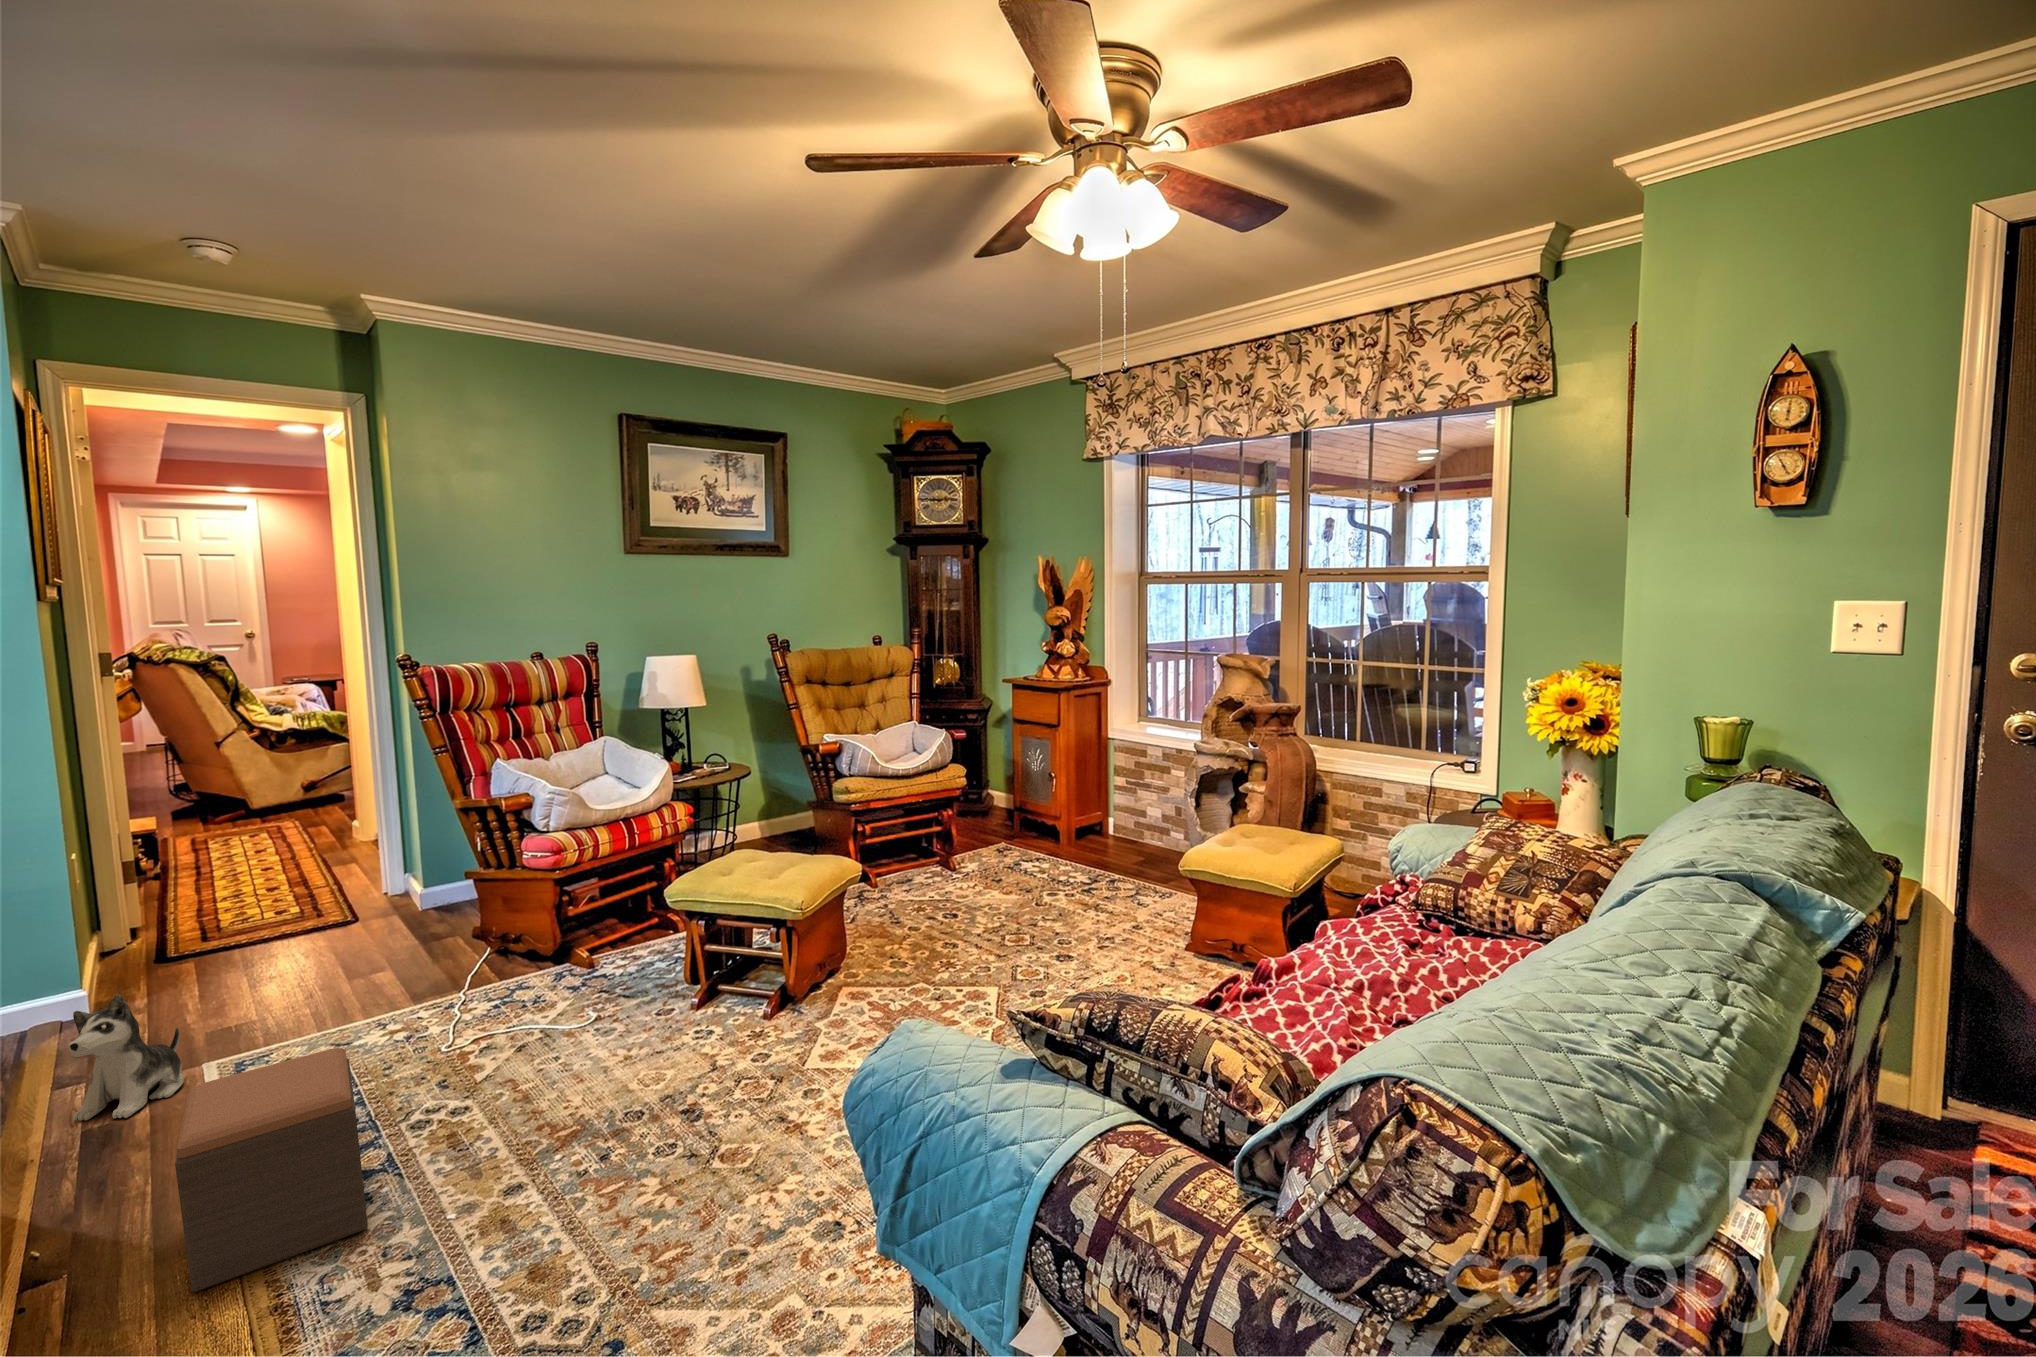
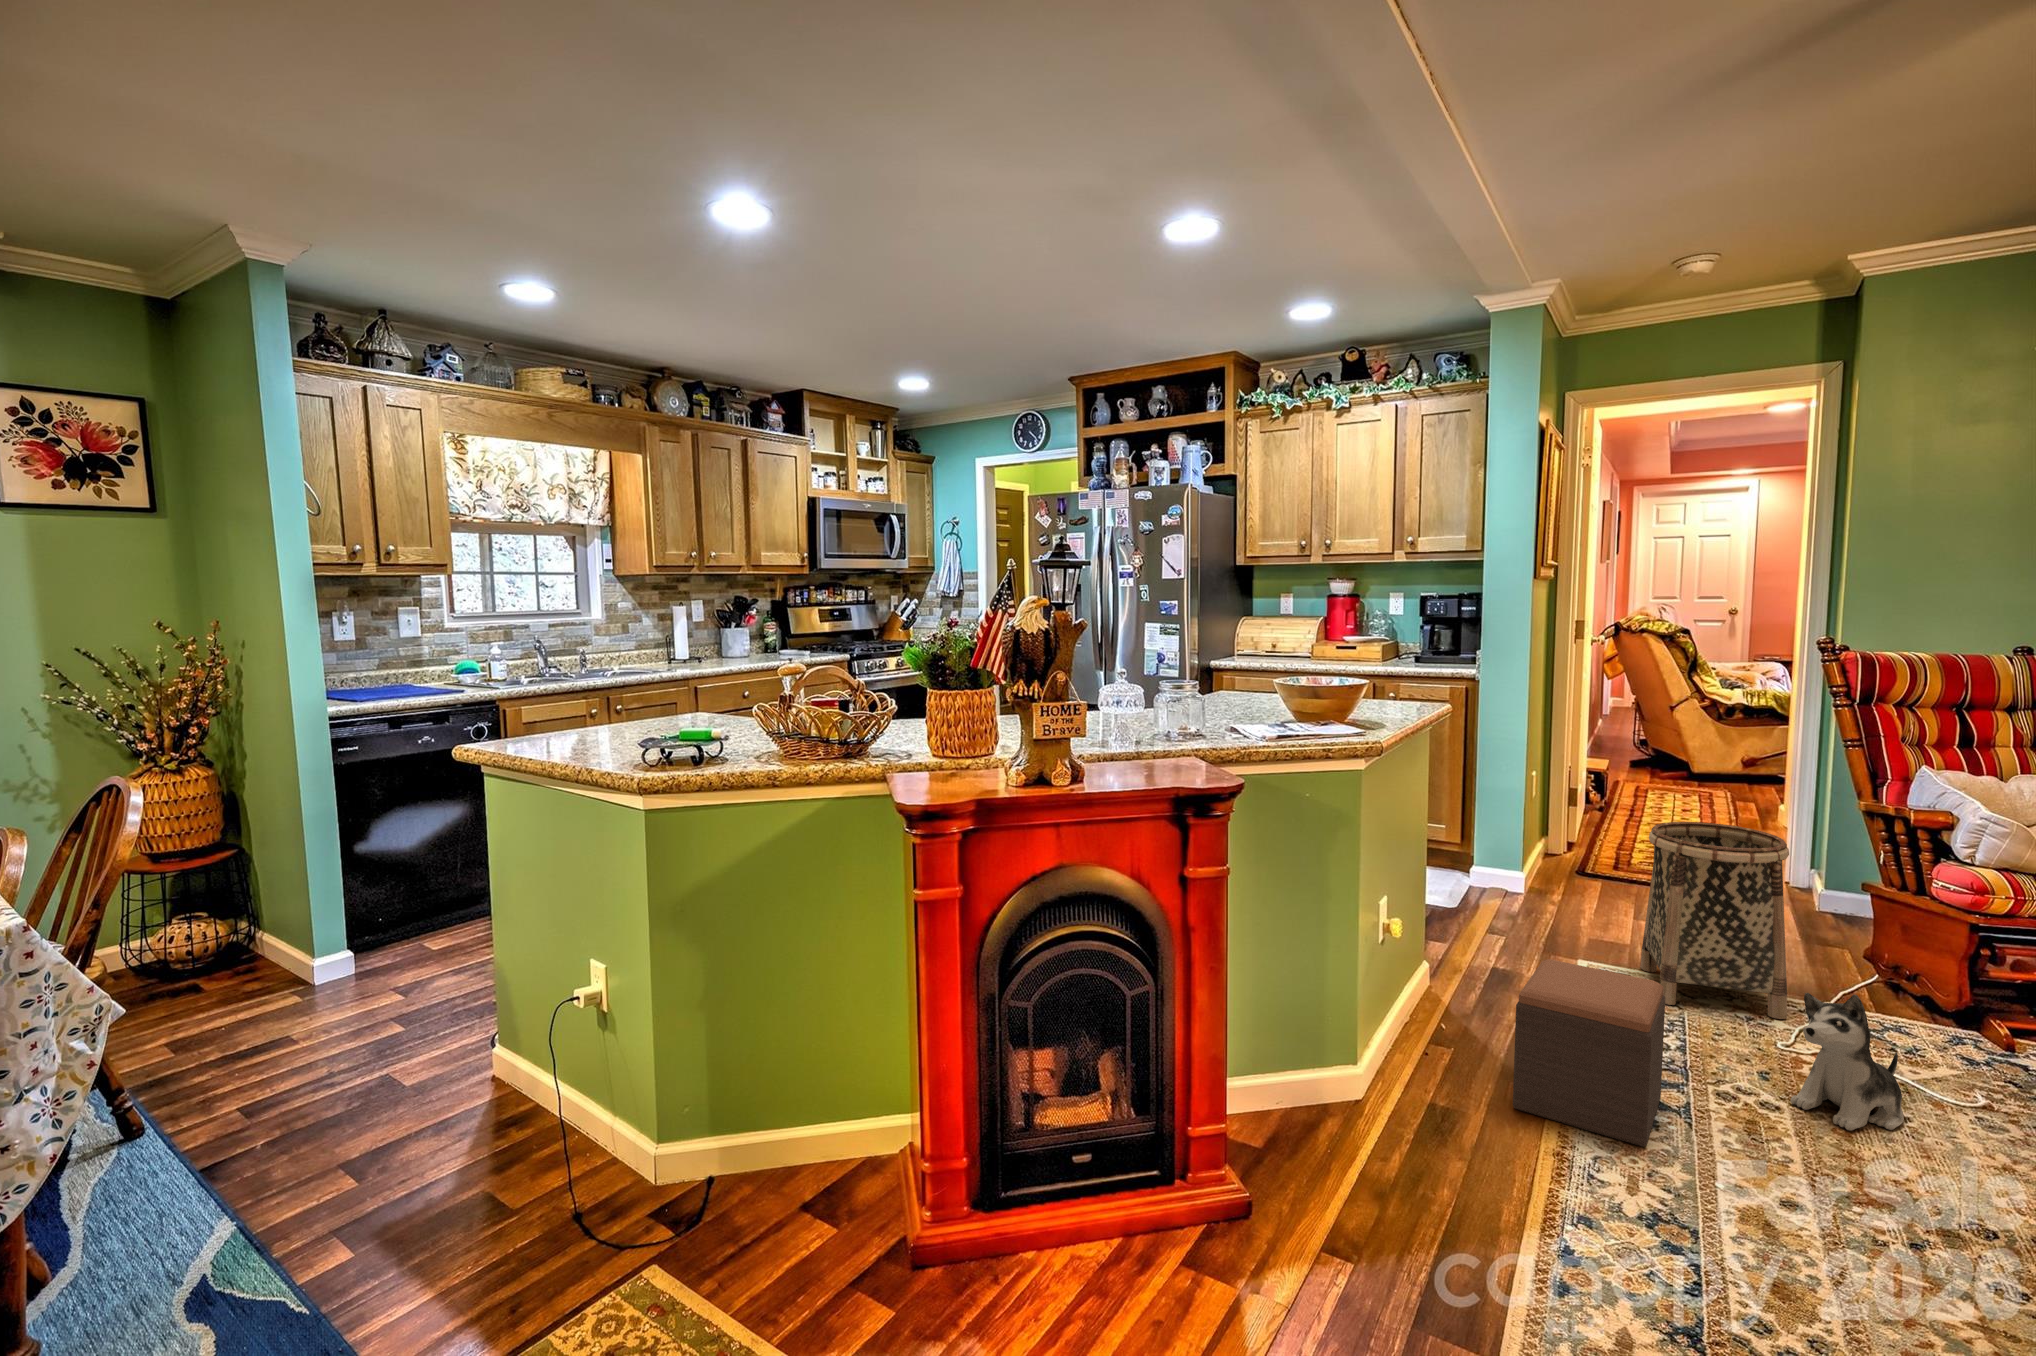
basket: none [270,853,438,1064] -> present [1640,822,1789,1019]
plush toy: present [68,994,184,1121] -> present [1790,993,1904,1130]

